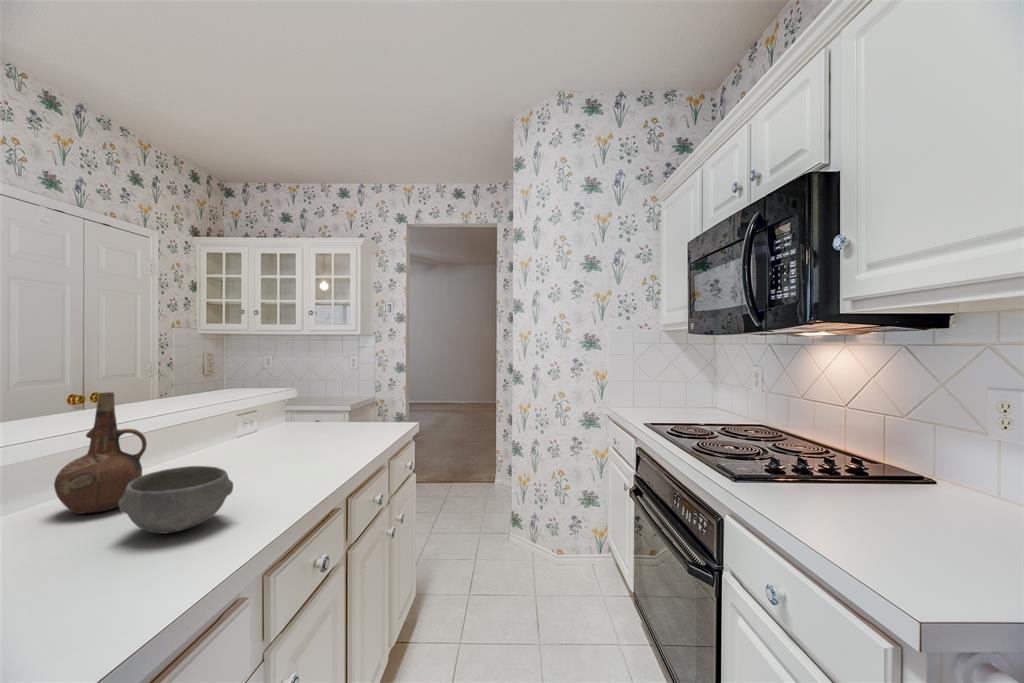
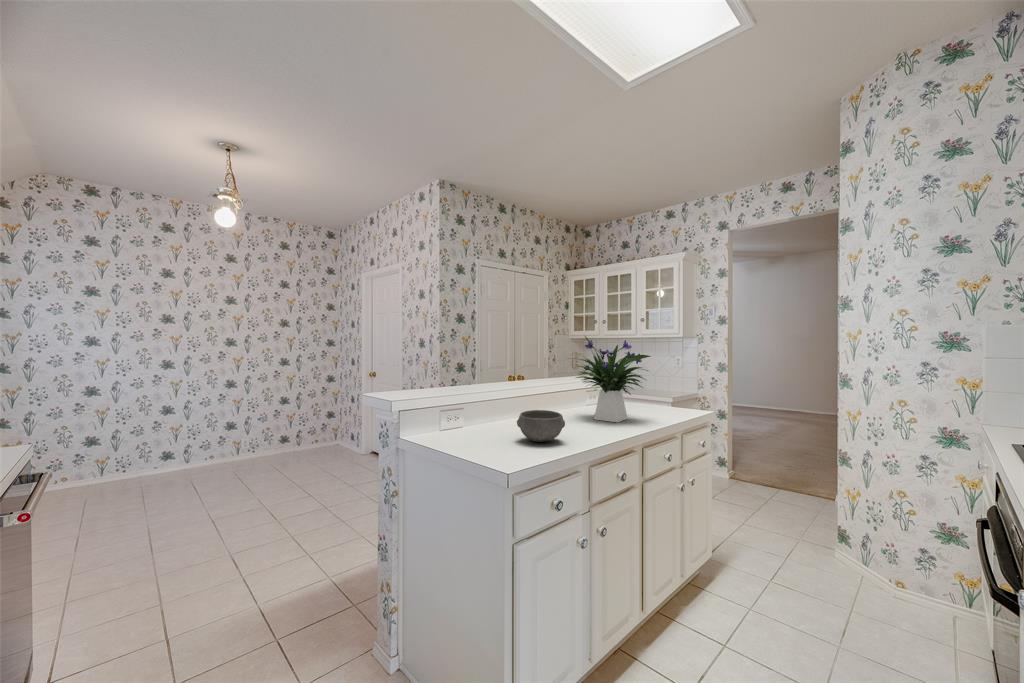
flower arrangement: none [221,331,356,458] -> present [576,336,650,422]
ceramic pitcher: present [54,392,147,513] -> none [496,368,530,428]

